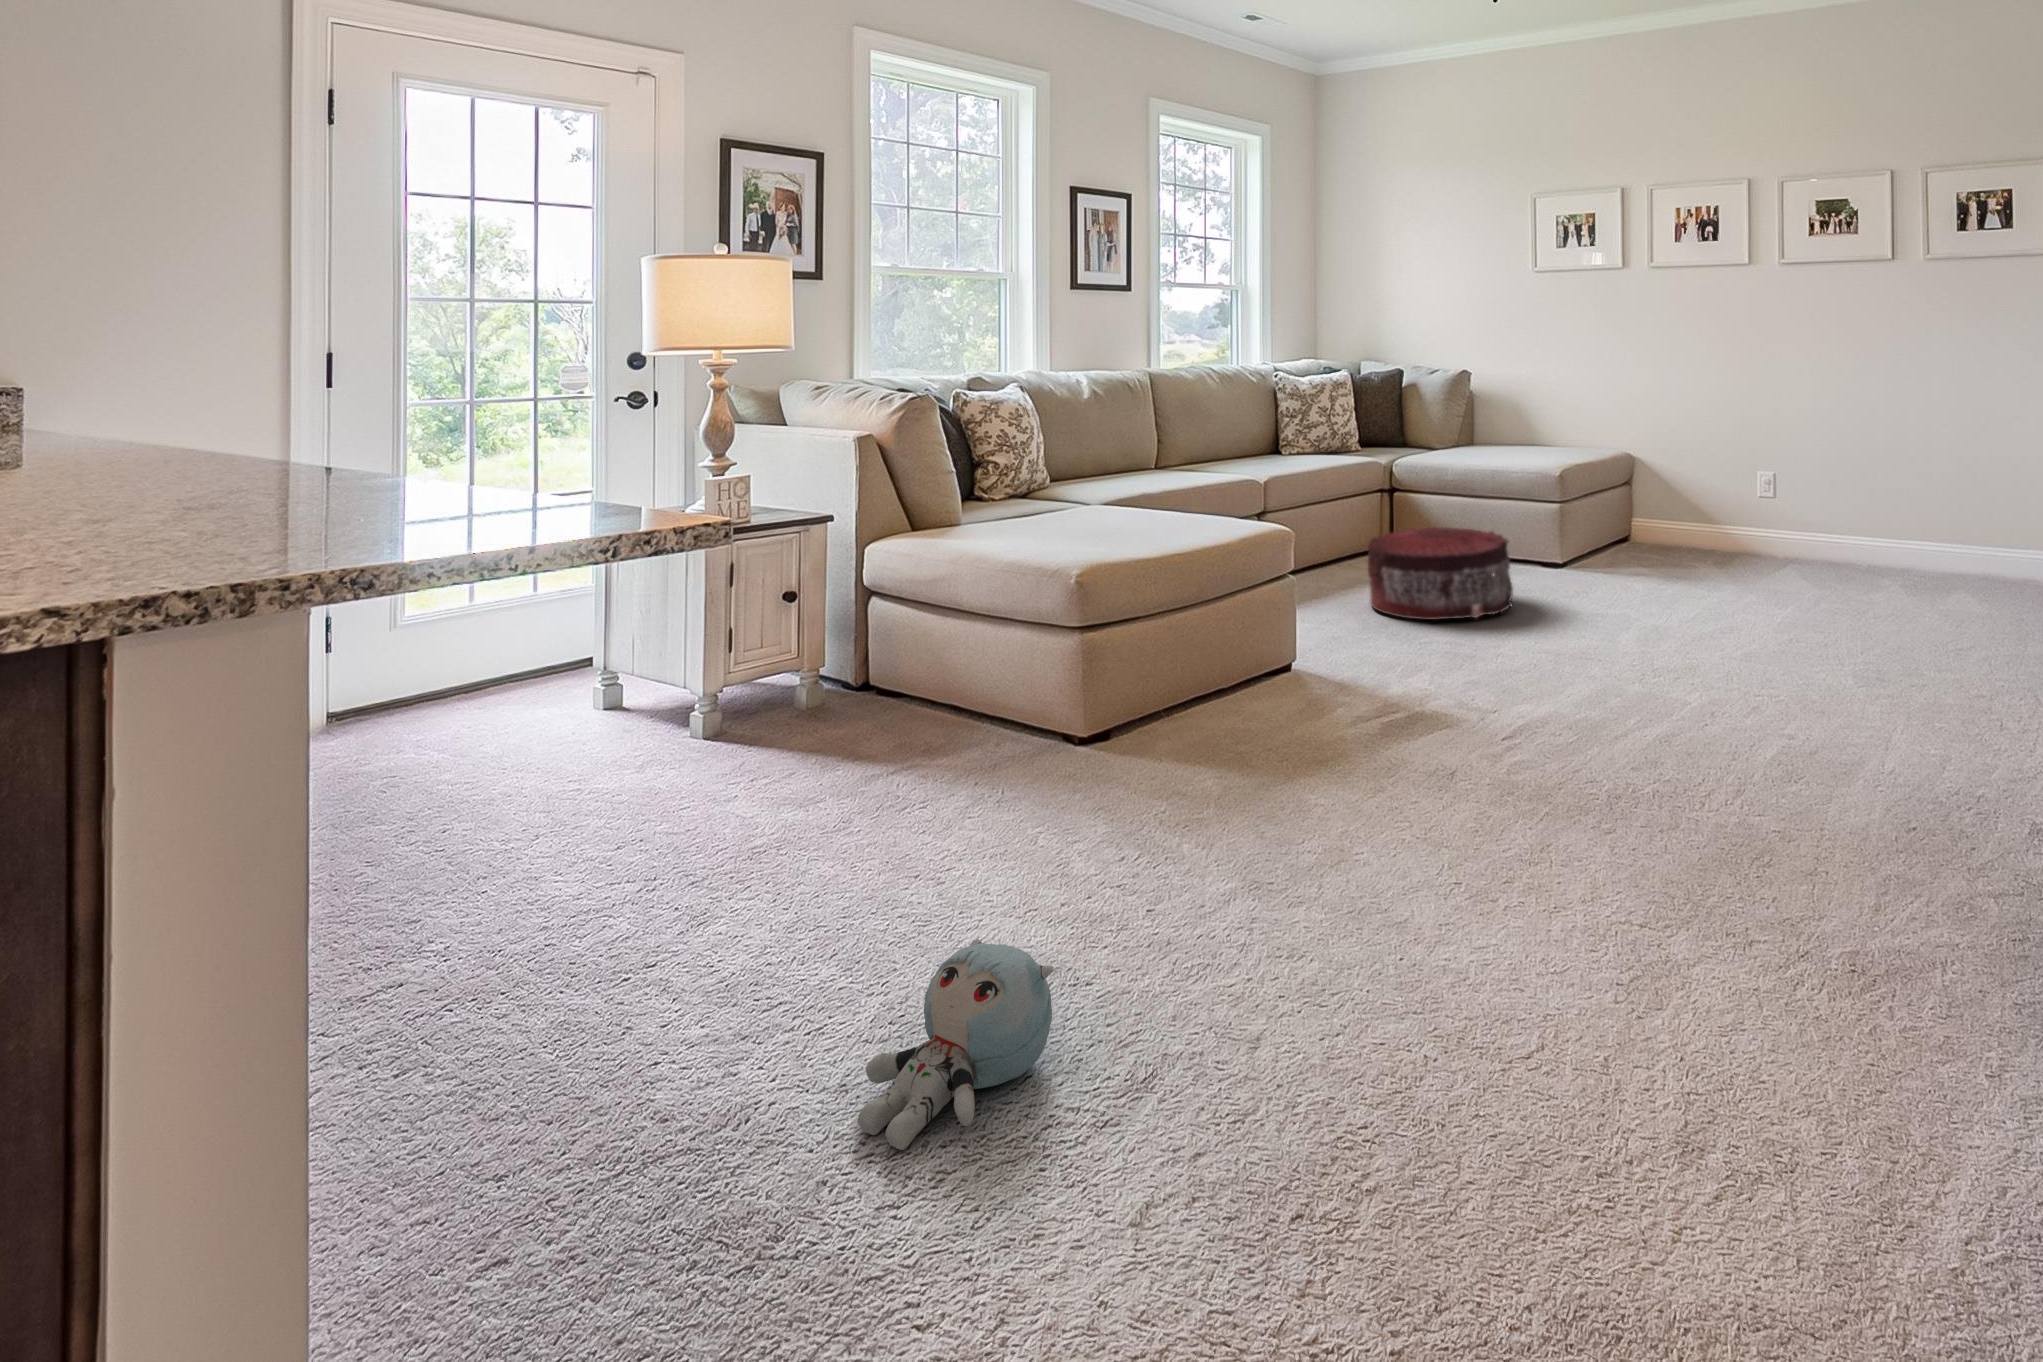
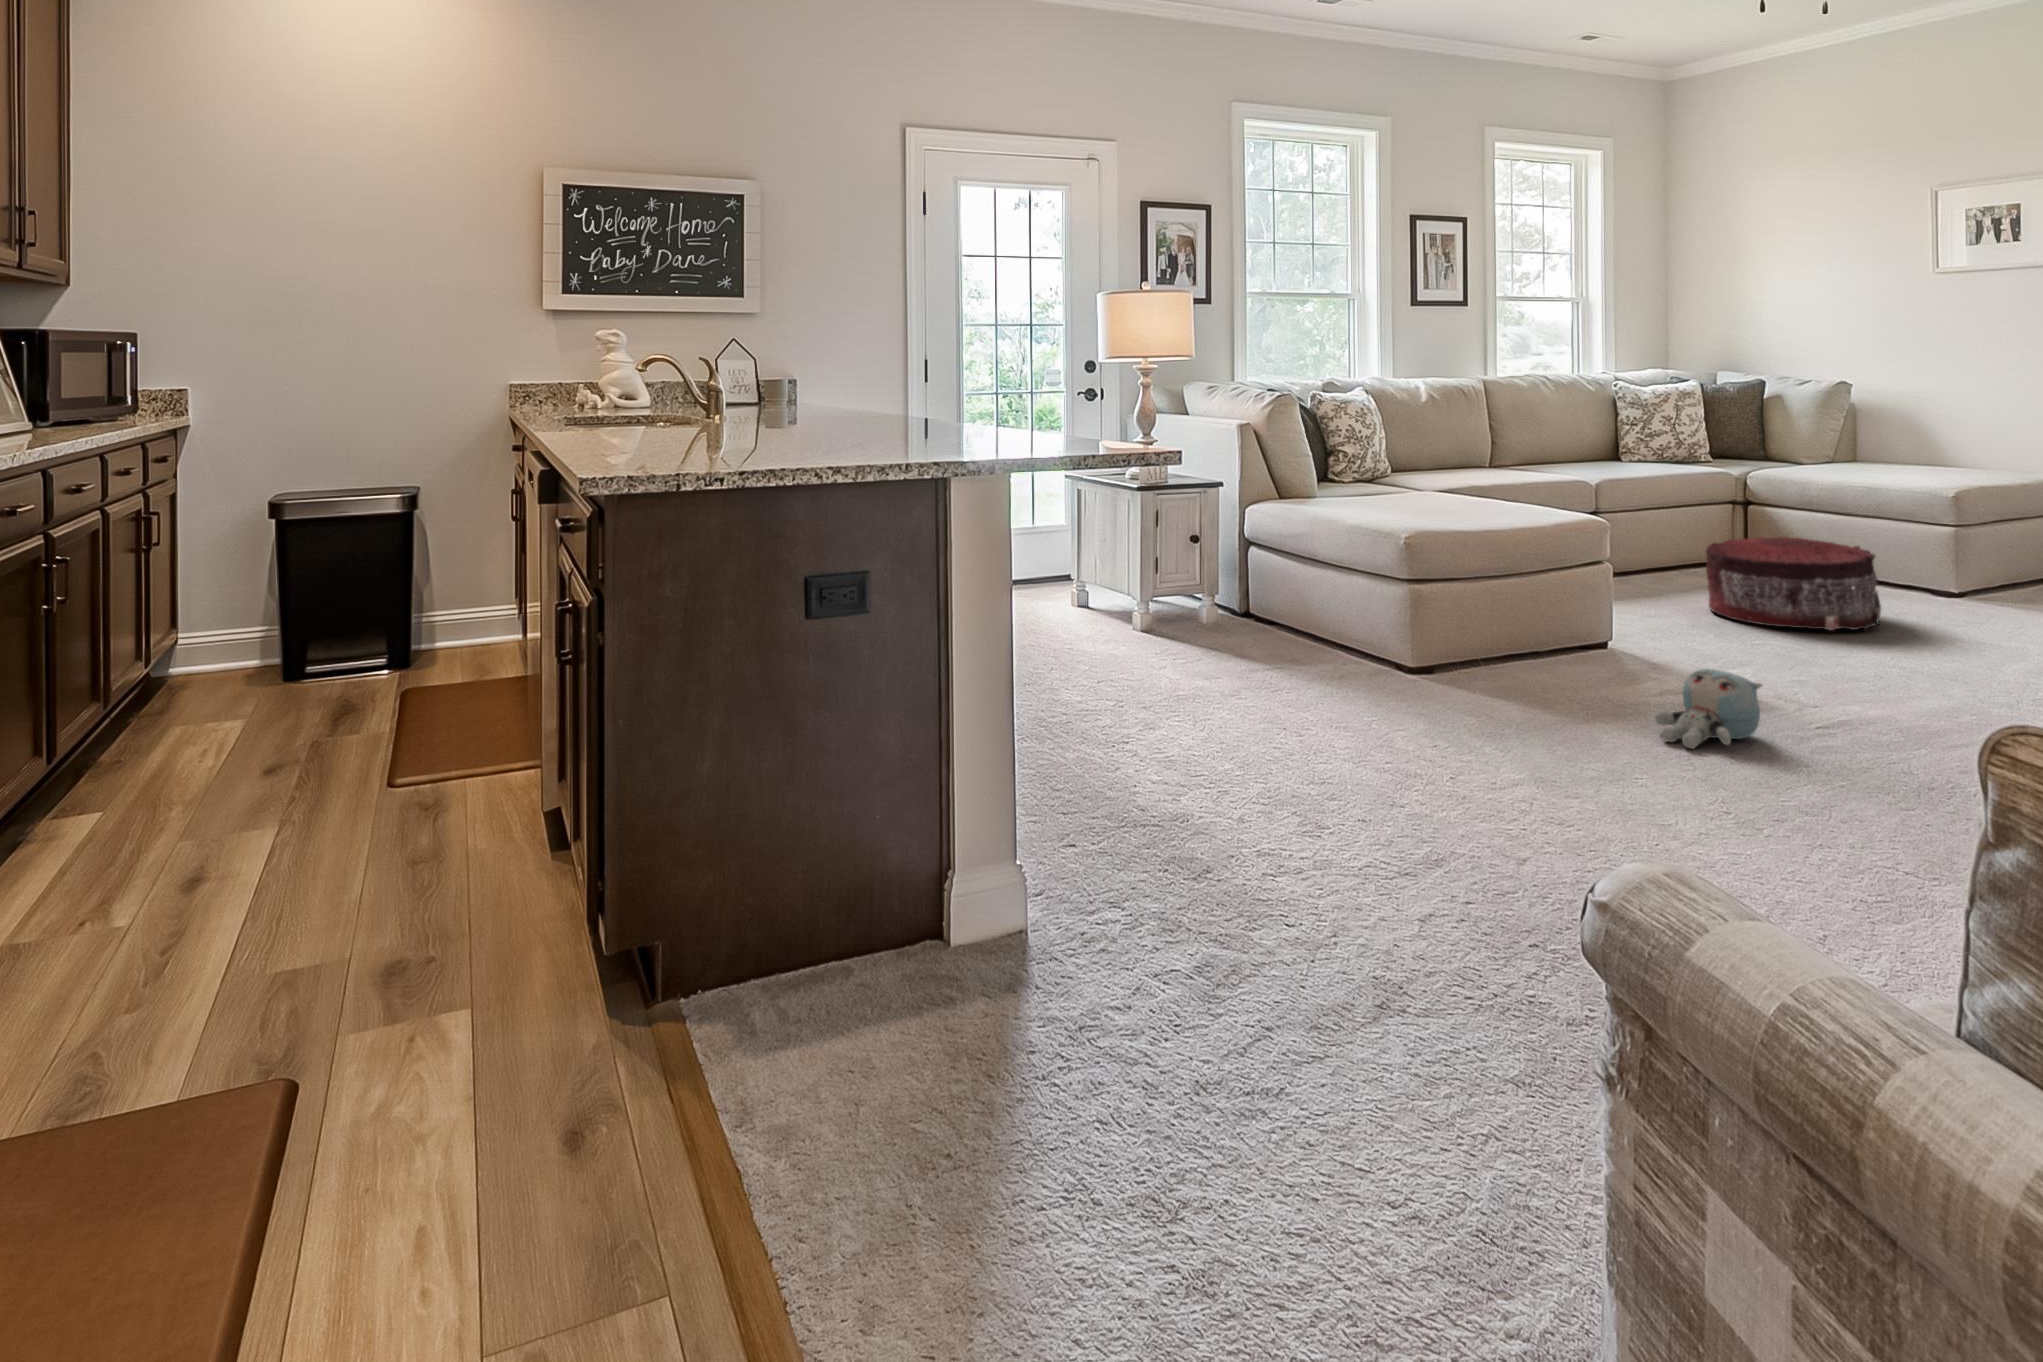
plush toy: present [858,939,1054,1150] -> present [1655,669,1762,749]

